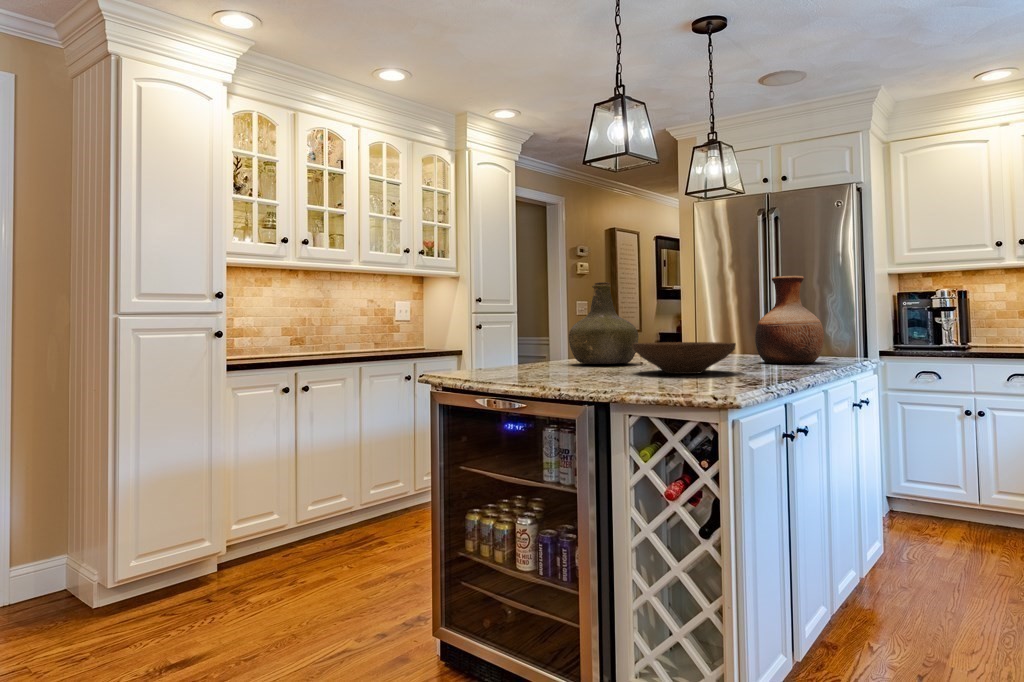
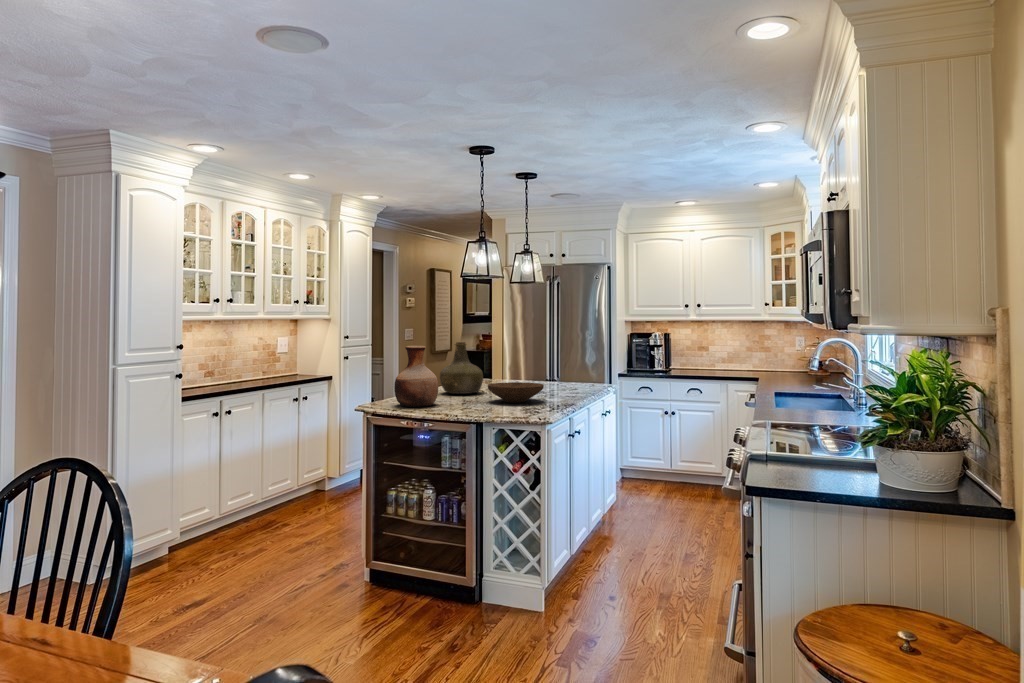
vase: present [755,276,824,364] -> present [394,346,438,407]

